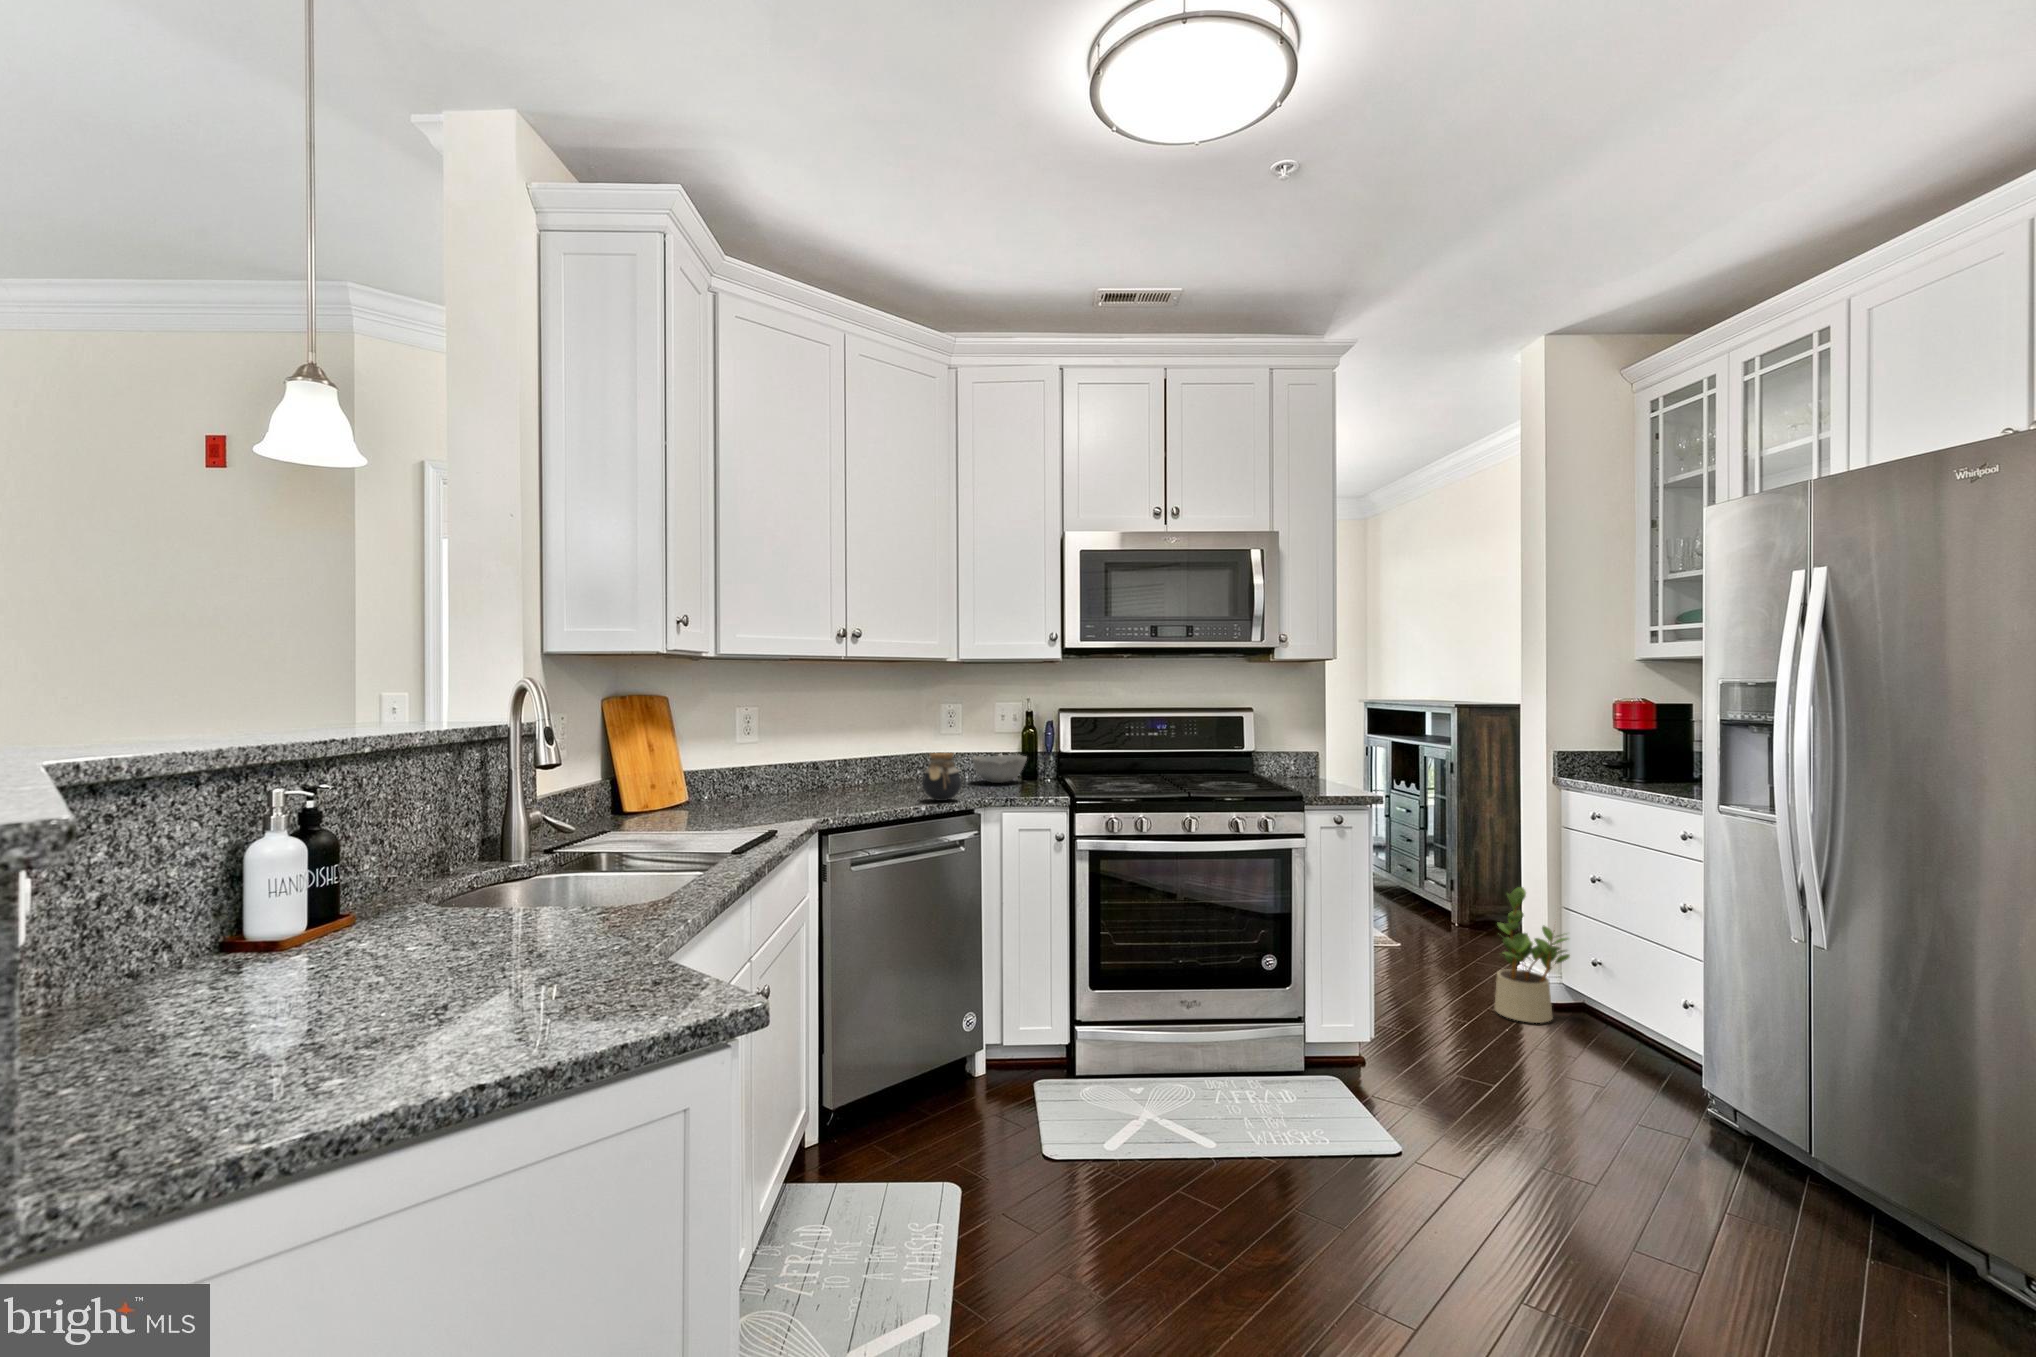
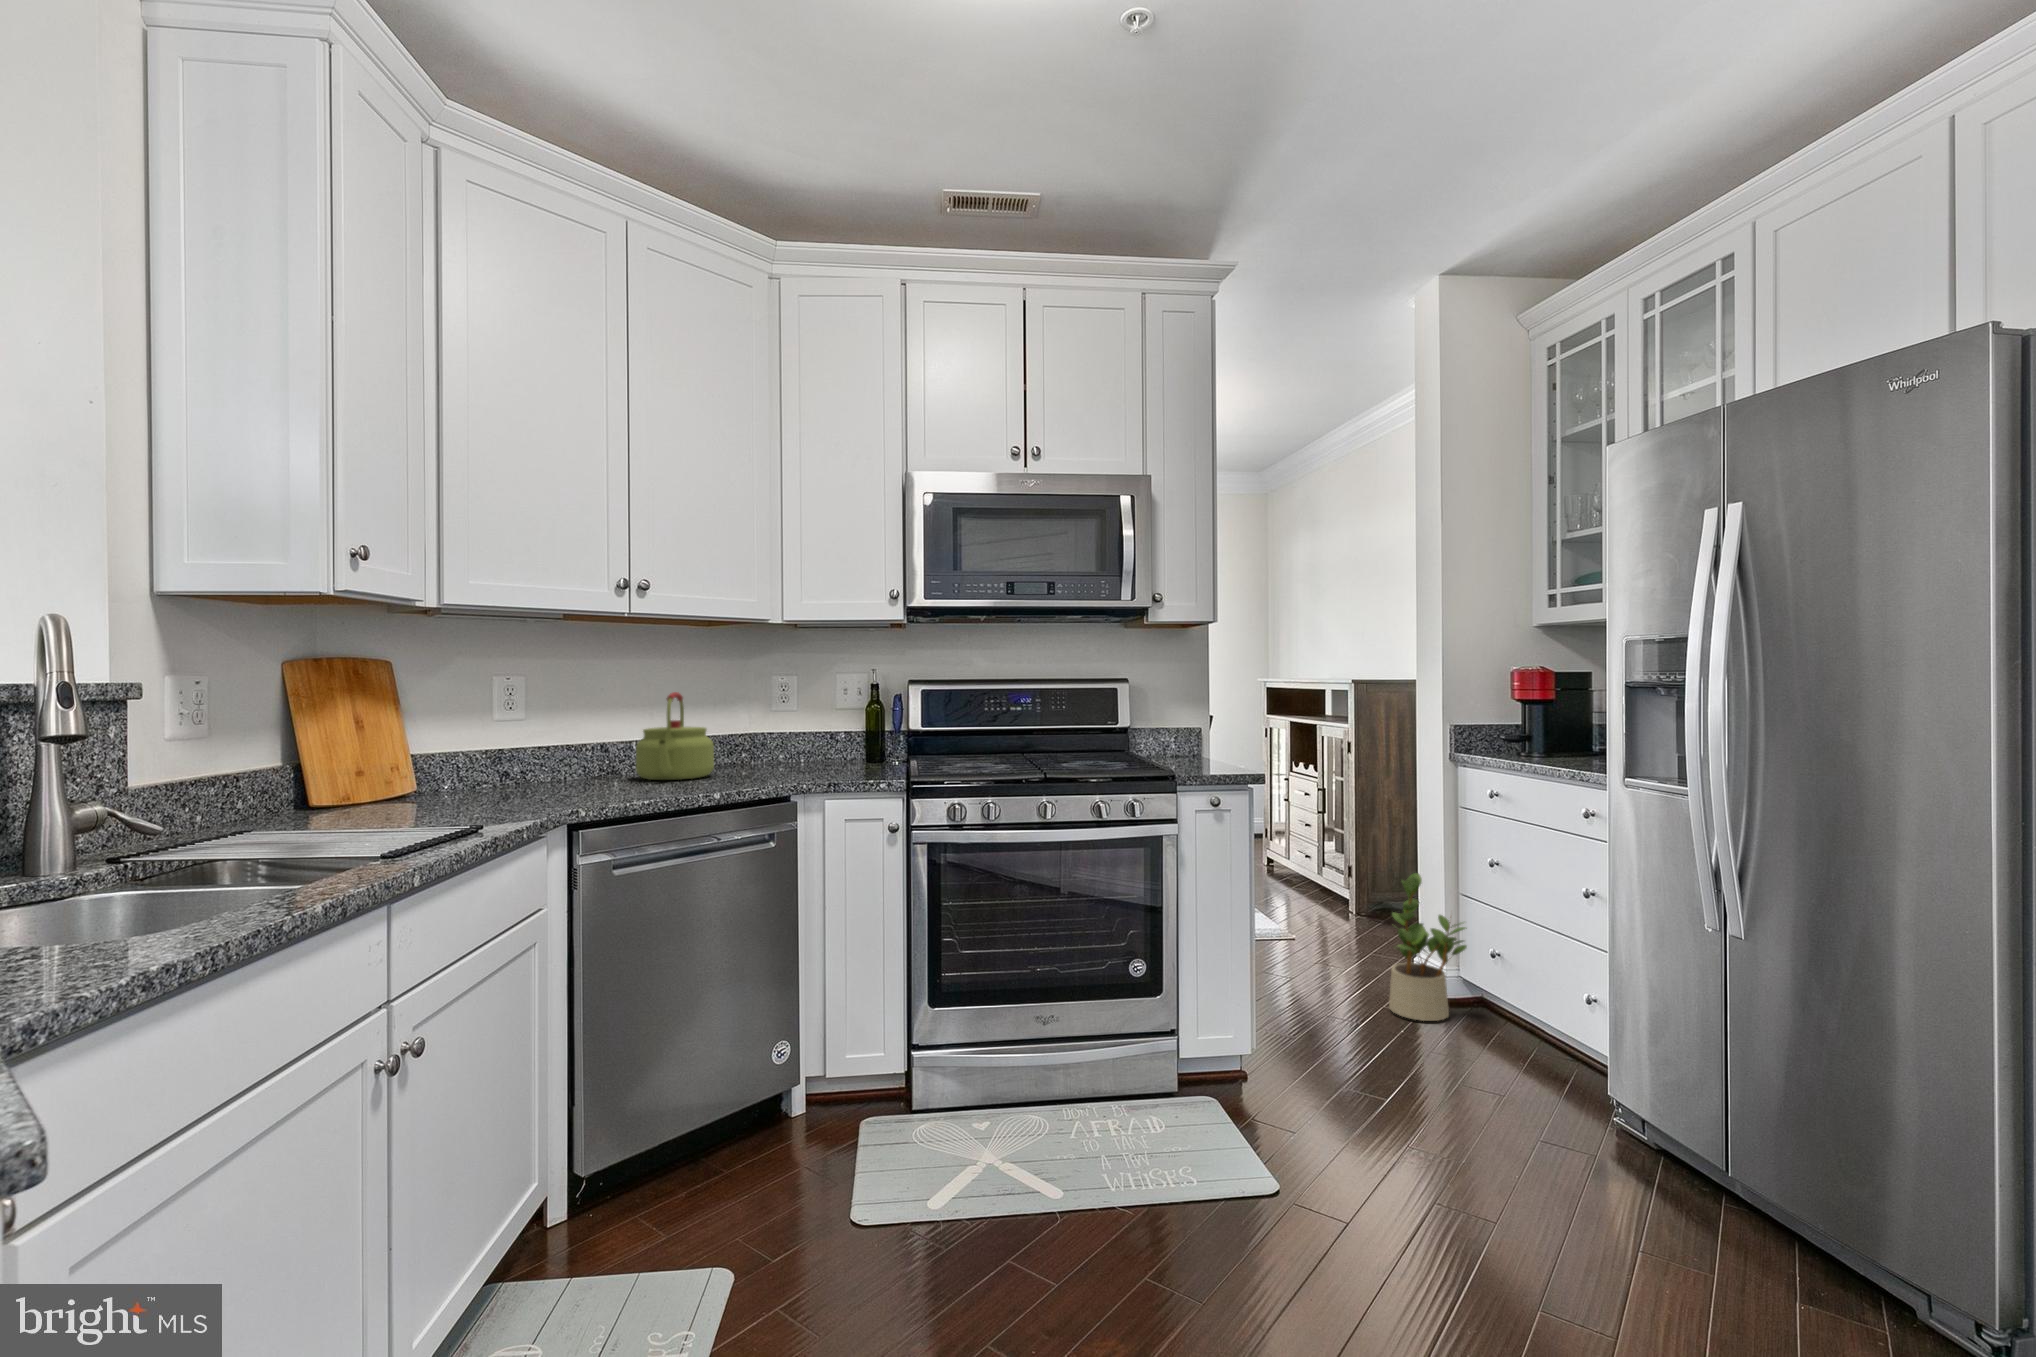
kettle: none [845,720,906,793] -> present [636,692,714,780]
jar: present [922,753,962,801] -> none [721,729,770,787]
bowl: present [972,755,1027,783] -> none [802,734,868,767]

